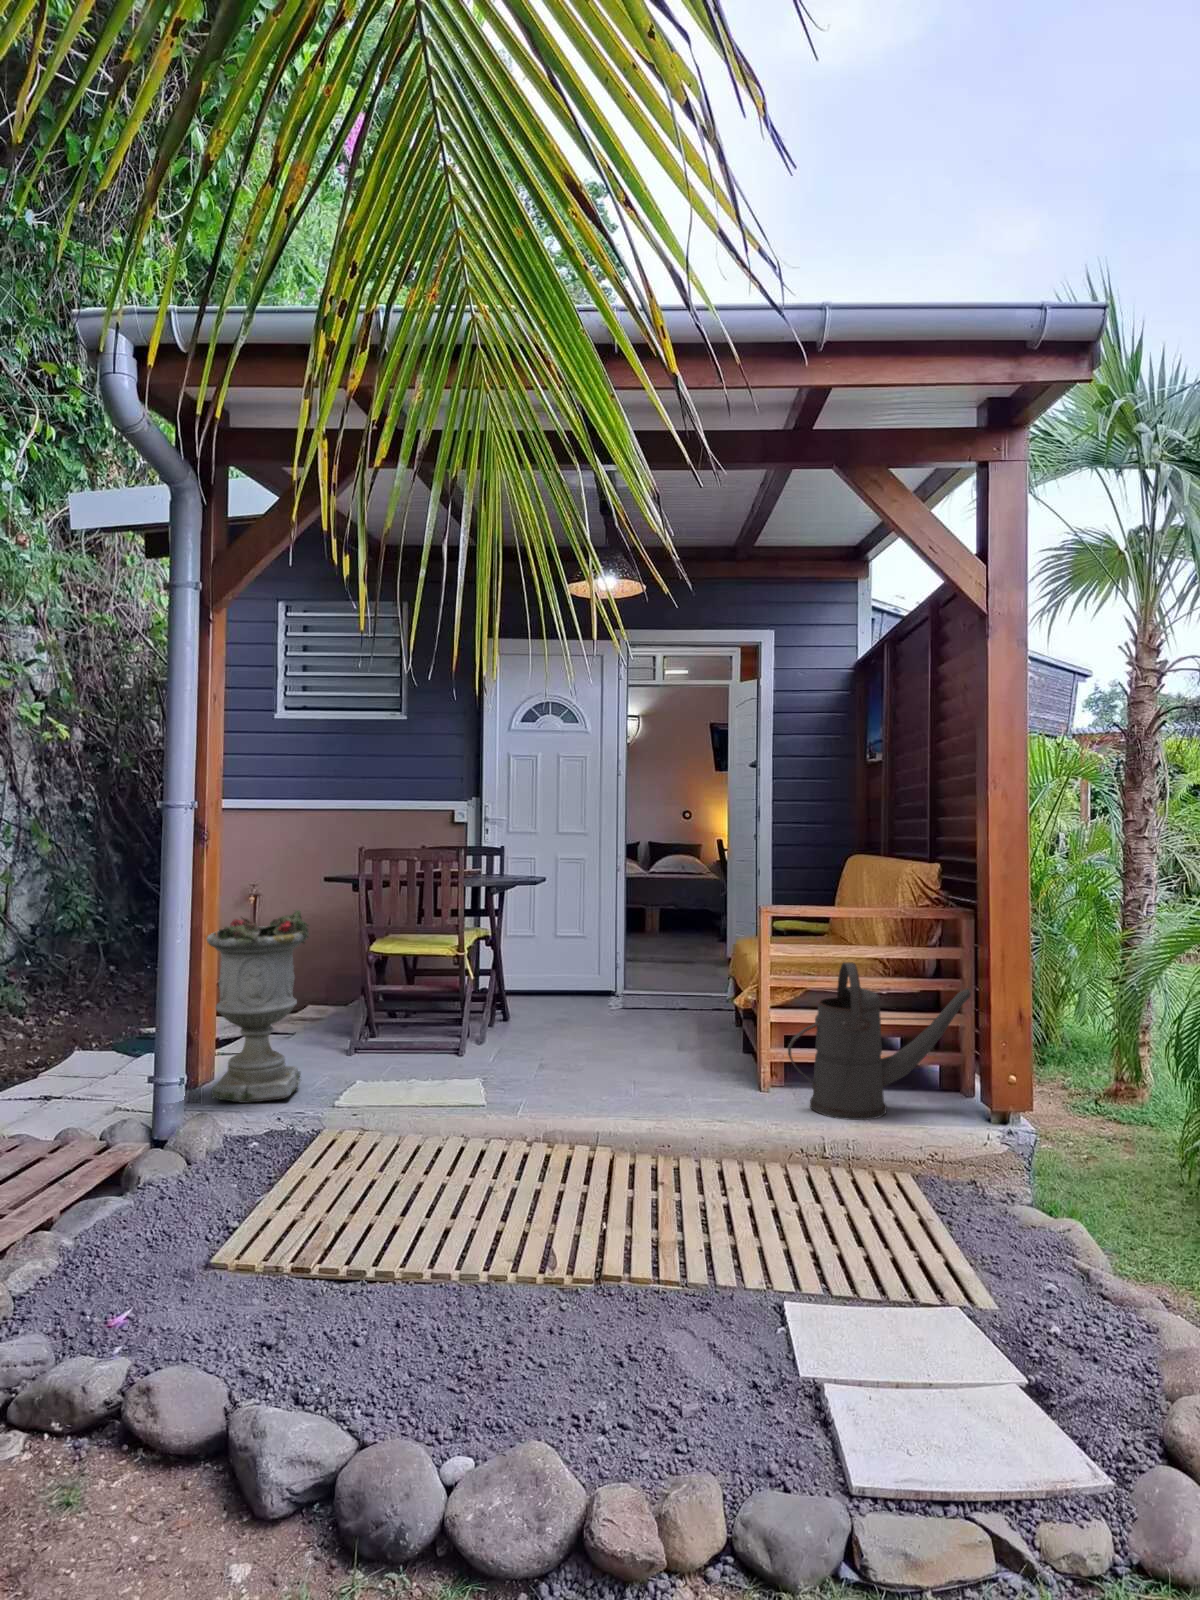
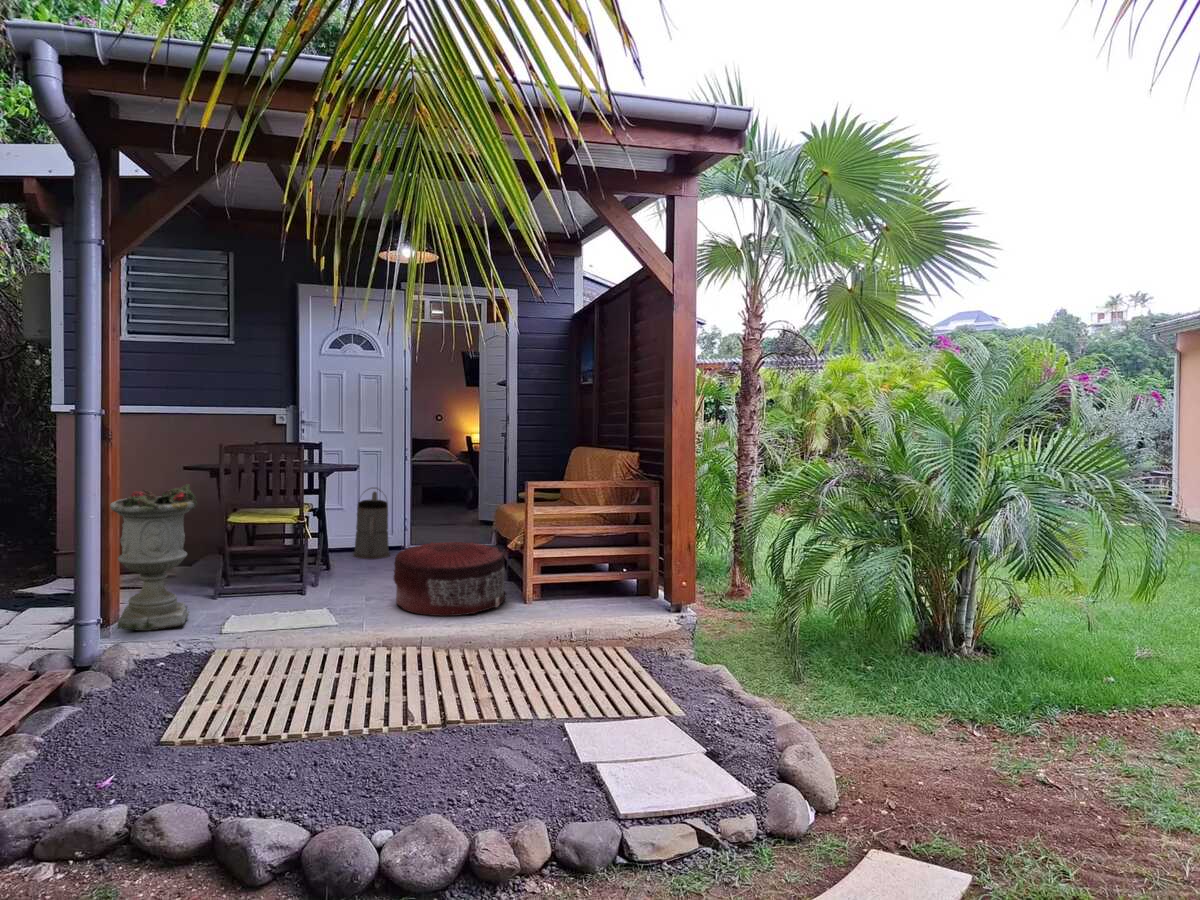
watering can: present [788,962,971,1120] -> present [353,487,390,559]
pouf: none [562,993,728,1105] -> present [394,542,506,616]

